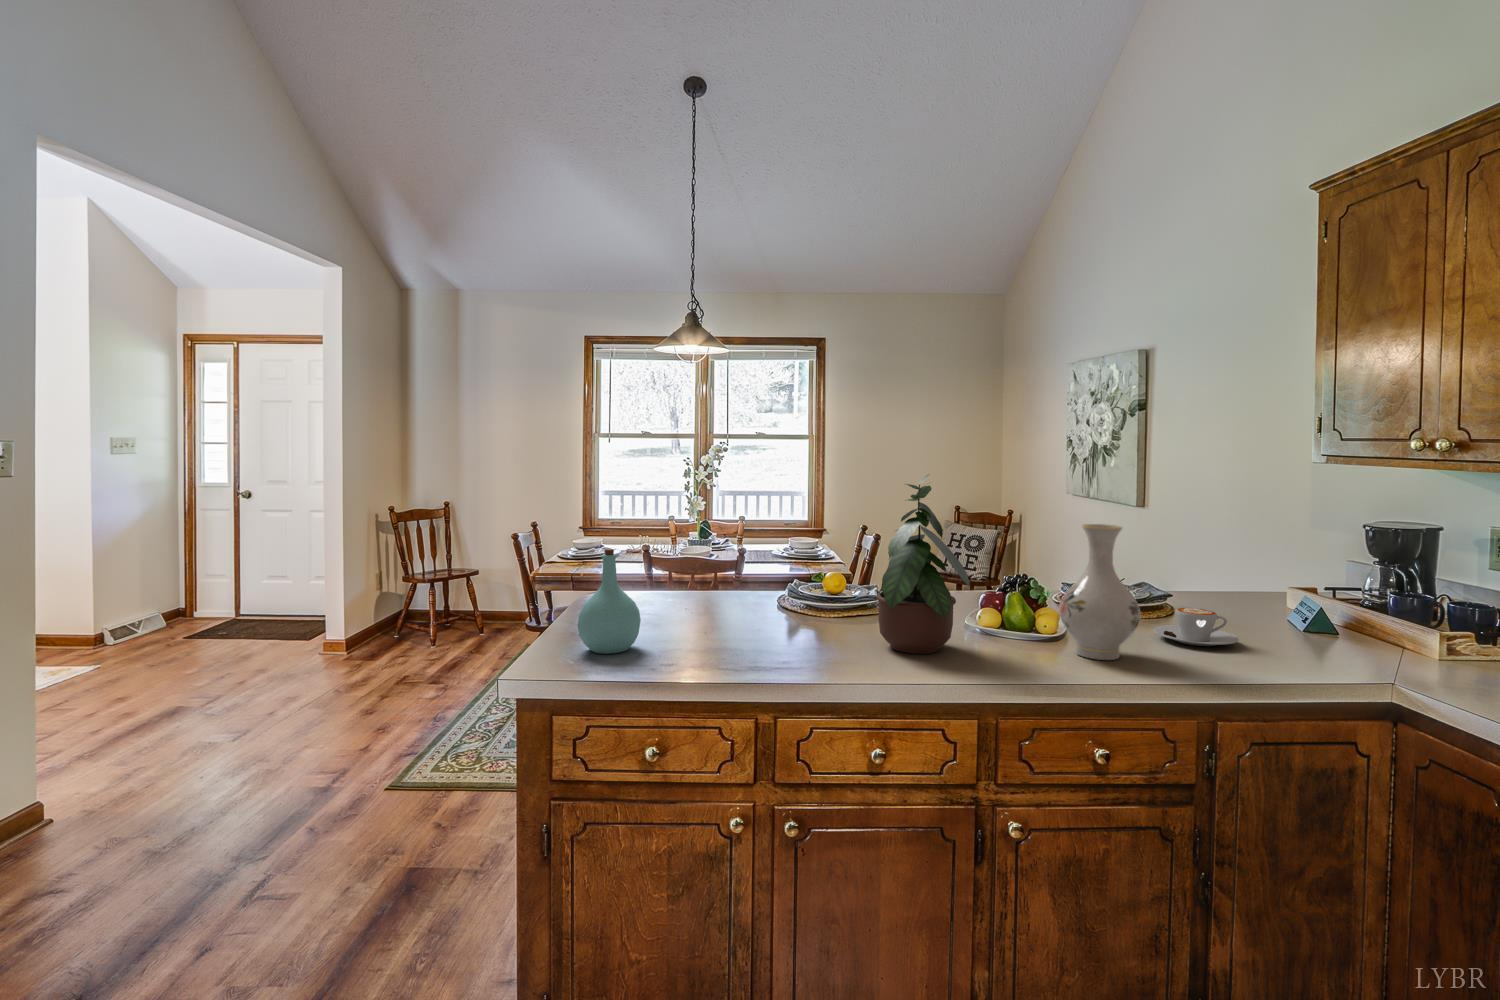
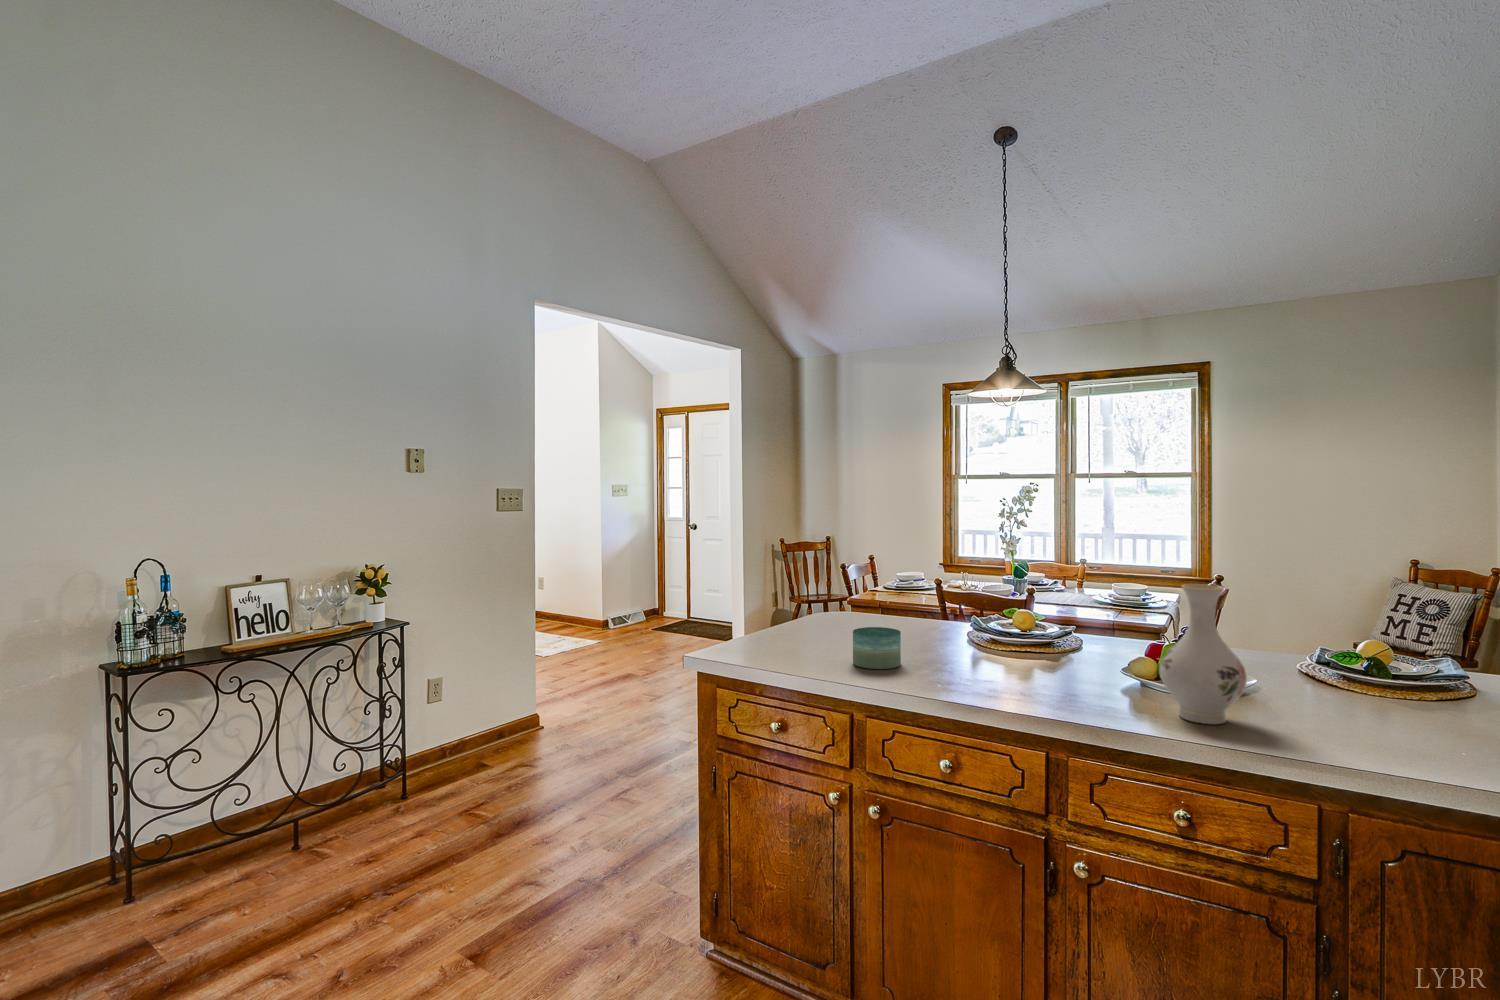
potted plant: present [876,474,970,654] -> none [974,528,1082,692]
bottle: present [578,549,641,654] -> none [762,580,810,658]
candle: none [705,599,763,652] -> present [853,627,901,669]
coffee cup: present [1154,608,1239,646] -> none [1314,687,1422,733]

